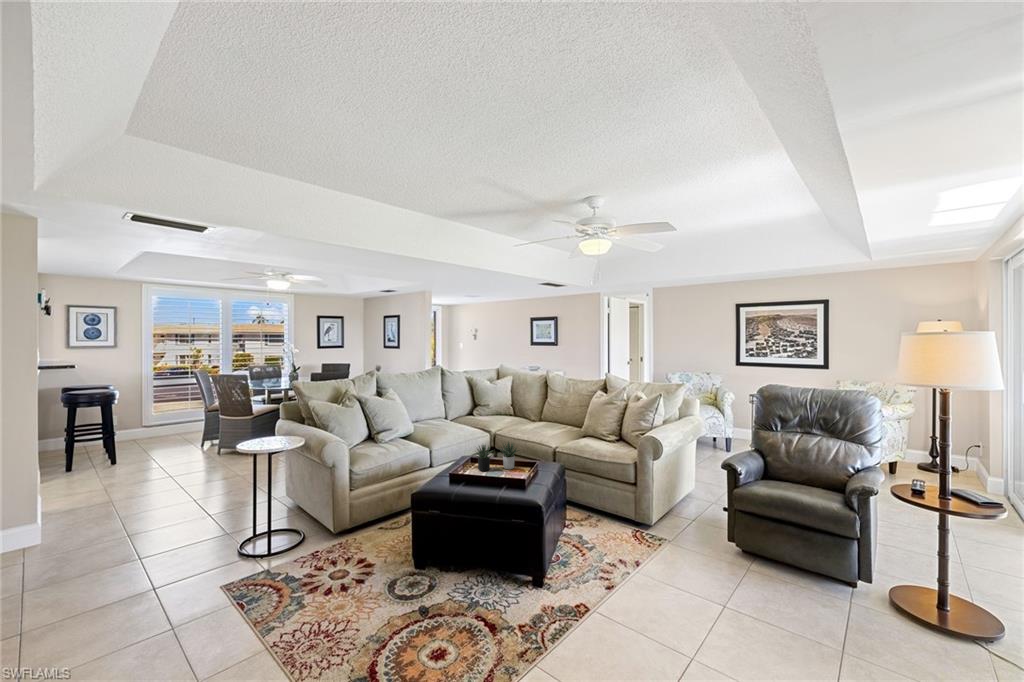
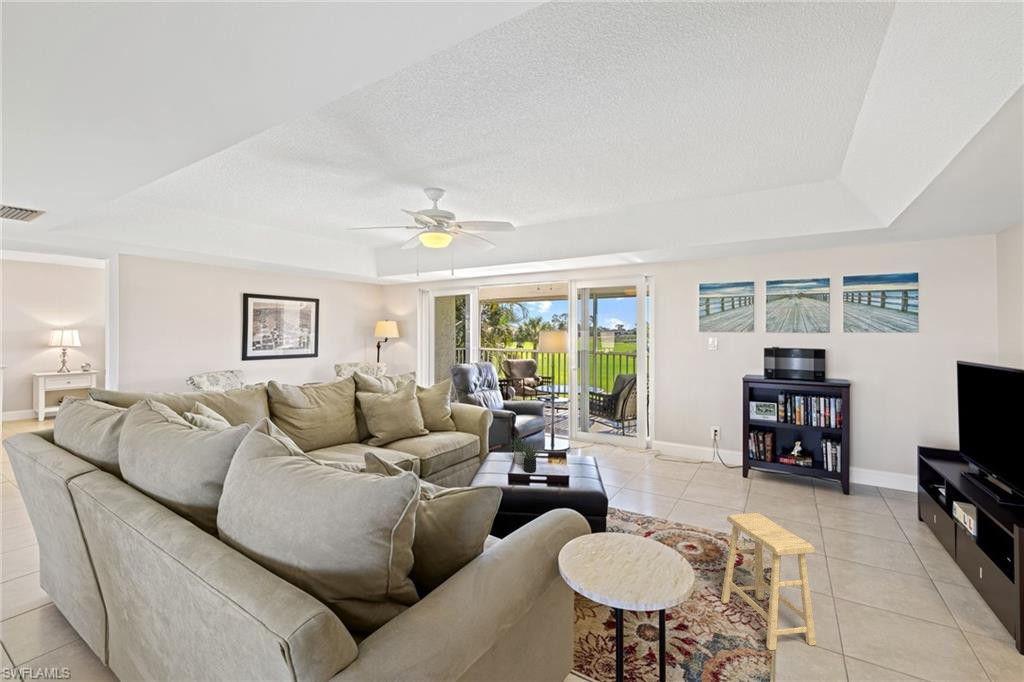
footstool: none [228,539,332,666] -> present [721,513,816,650]

